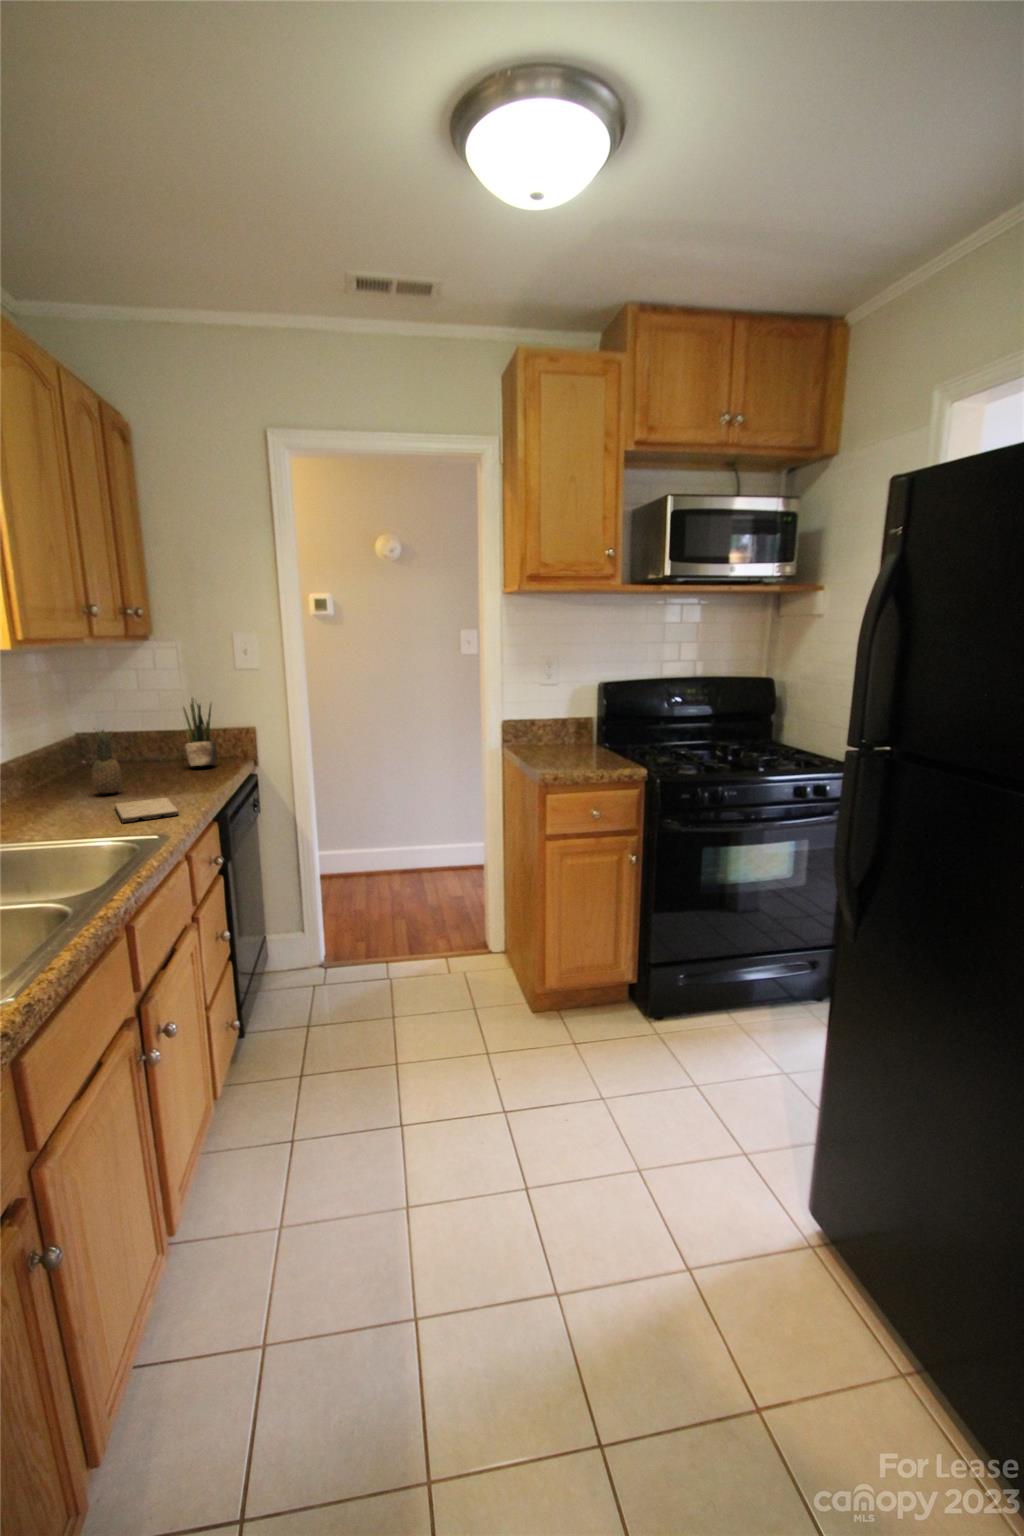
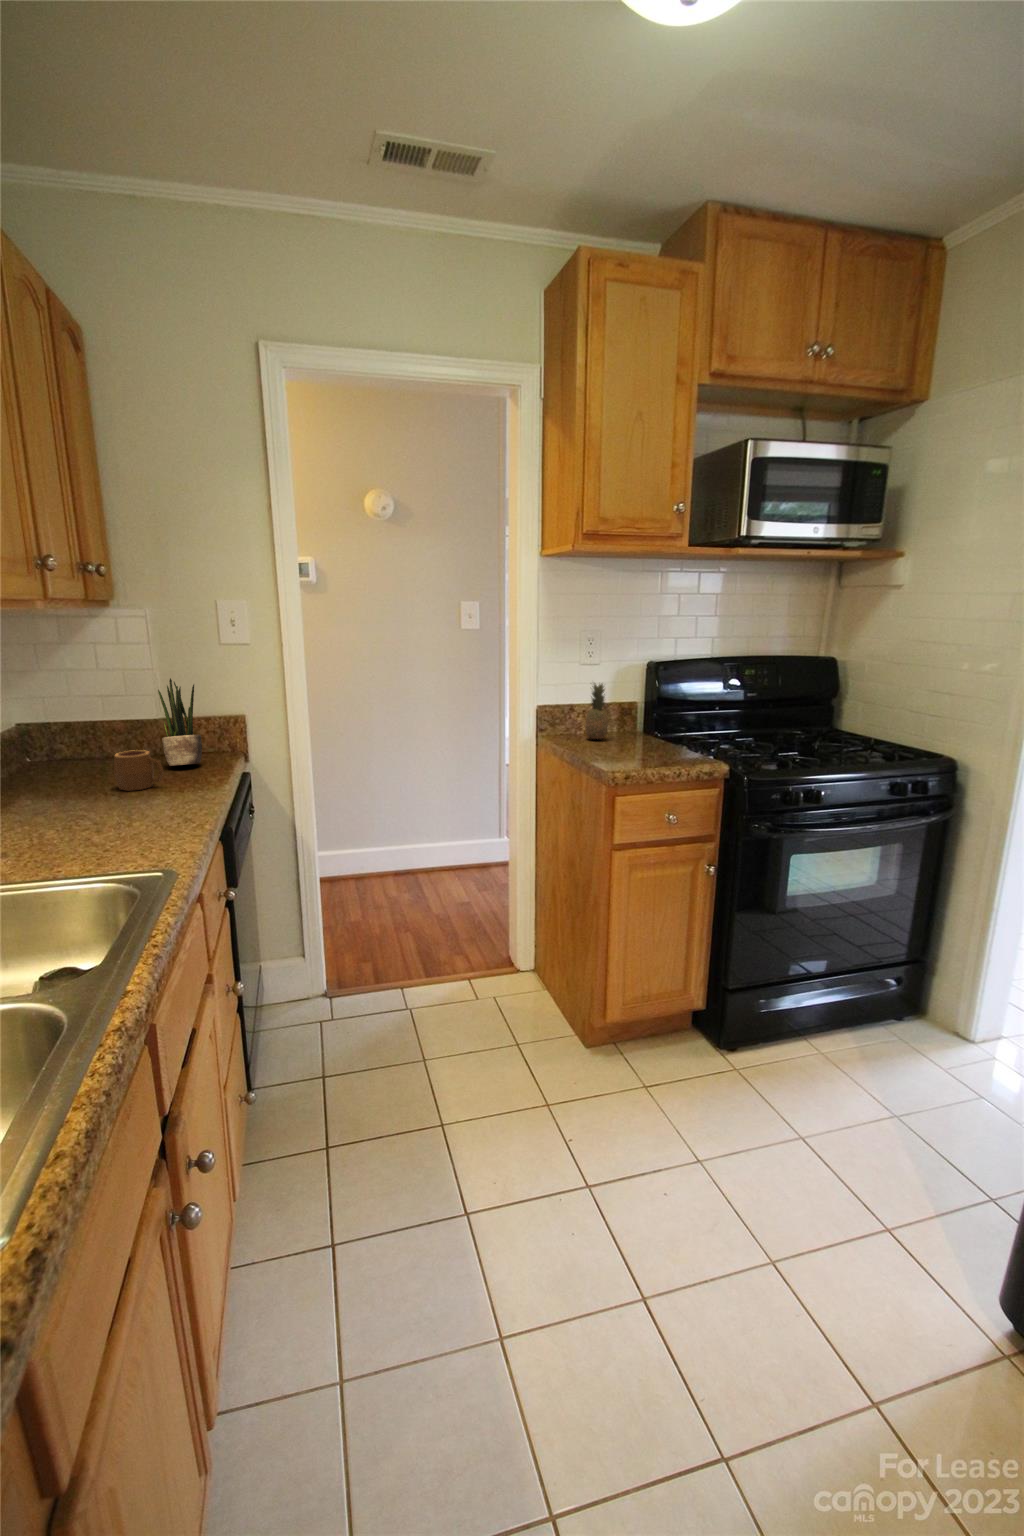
fruit: present [92,730,121,794] -> present [585,683,608,739]
mug: none [143,752,181,784] -> present [114,750,164,791]
cutting board: present [115,798,178,823] -> none [87,813,180,853]

